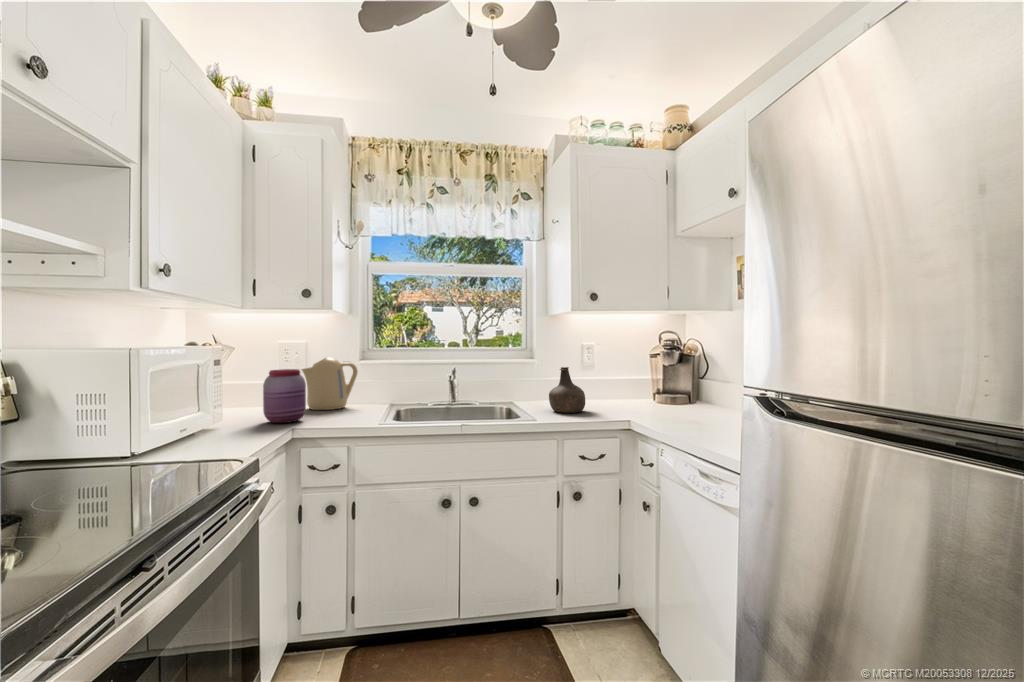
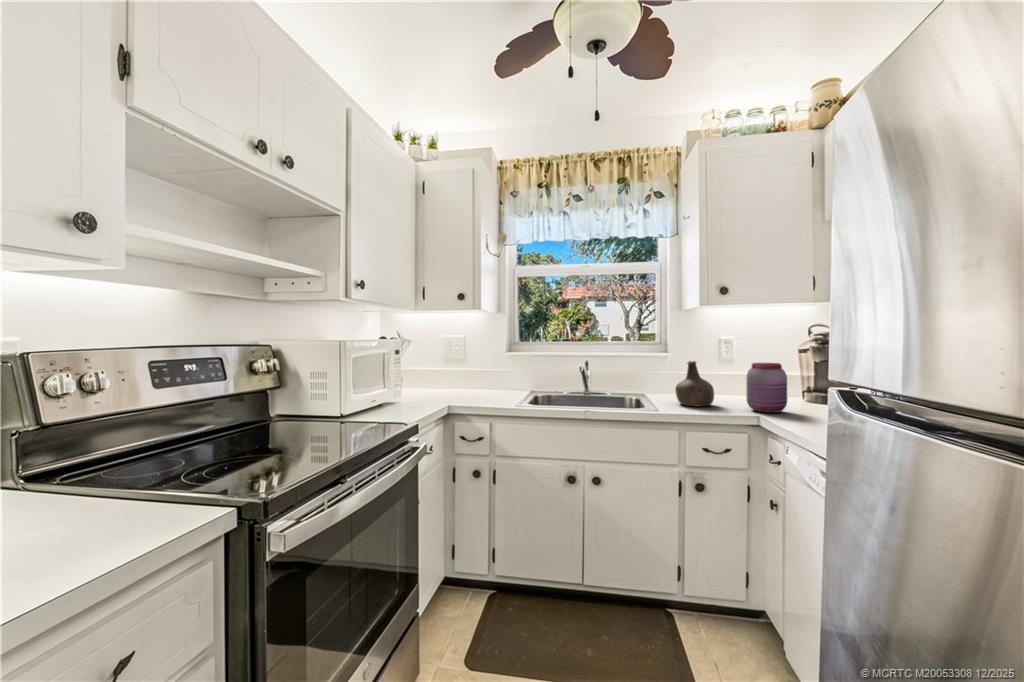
kettle: present [302,357,358,410] -> none [460,349,504,393]
jar: present [263,369,306,423] -> present [746,363,787,413]

